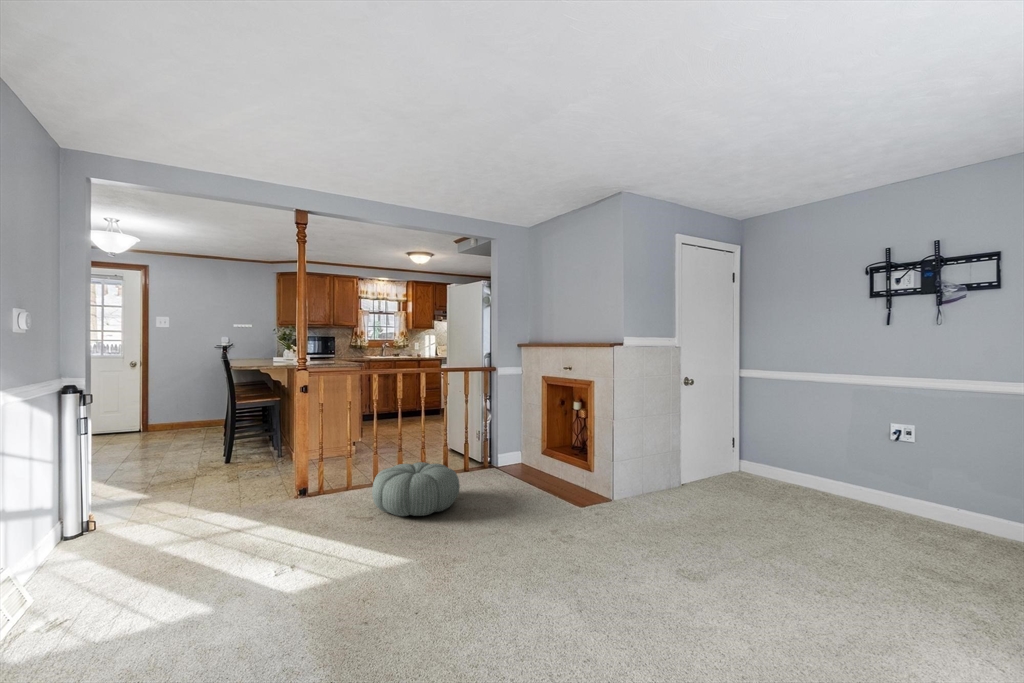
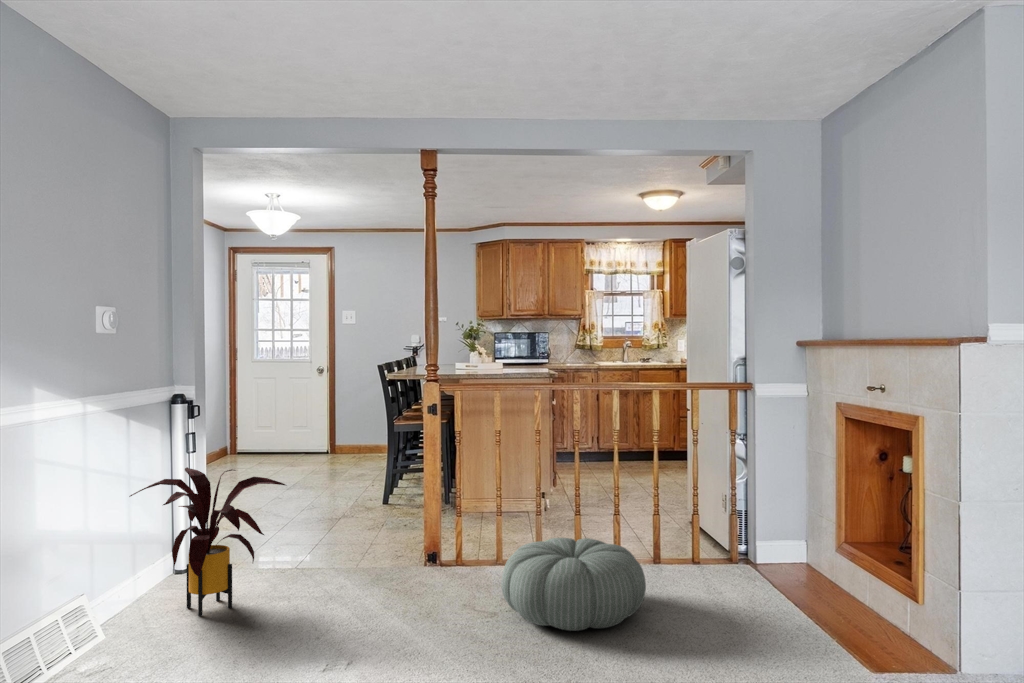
house plant: none [54,440,202,557] -> present [129,467,285,616]

